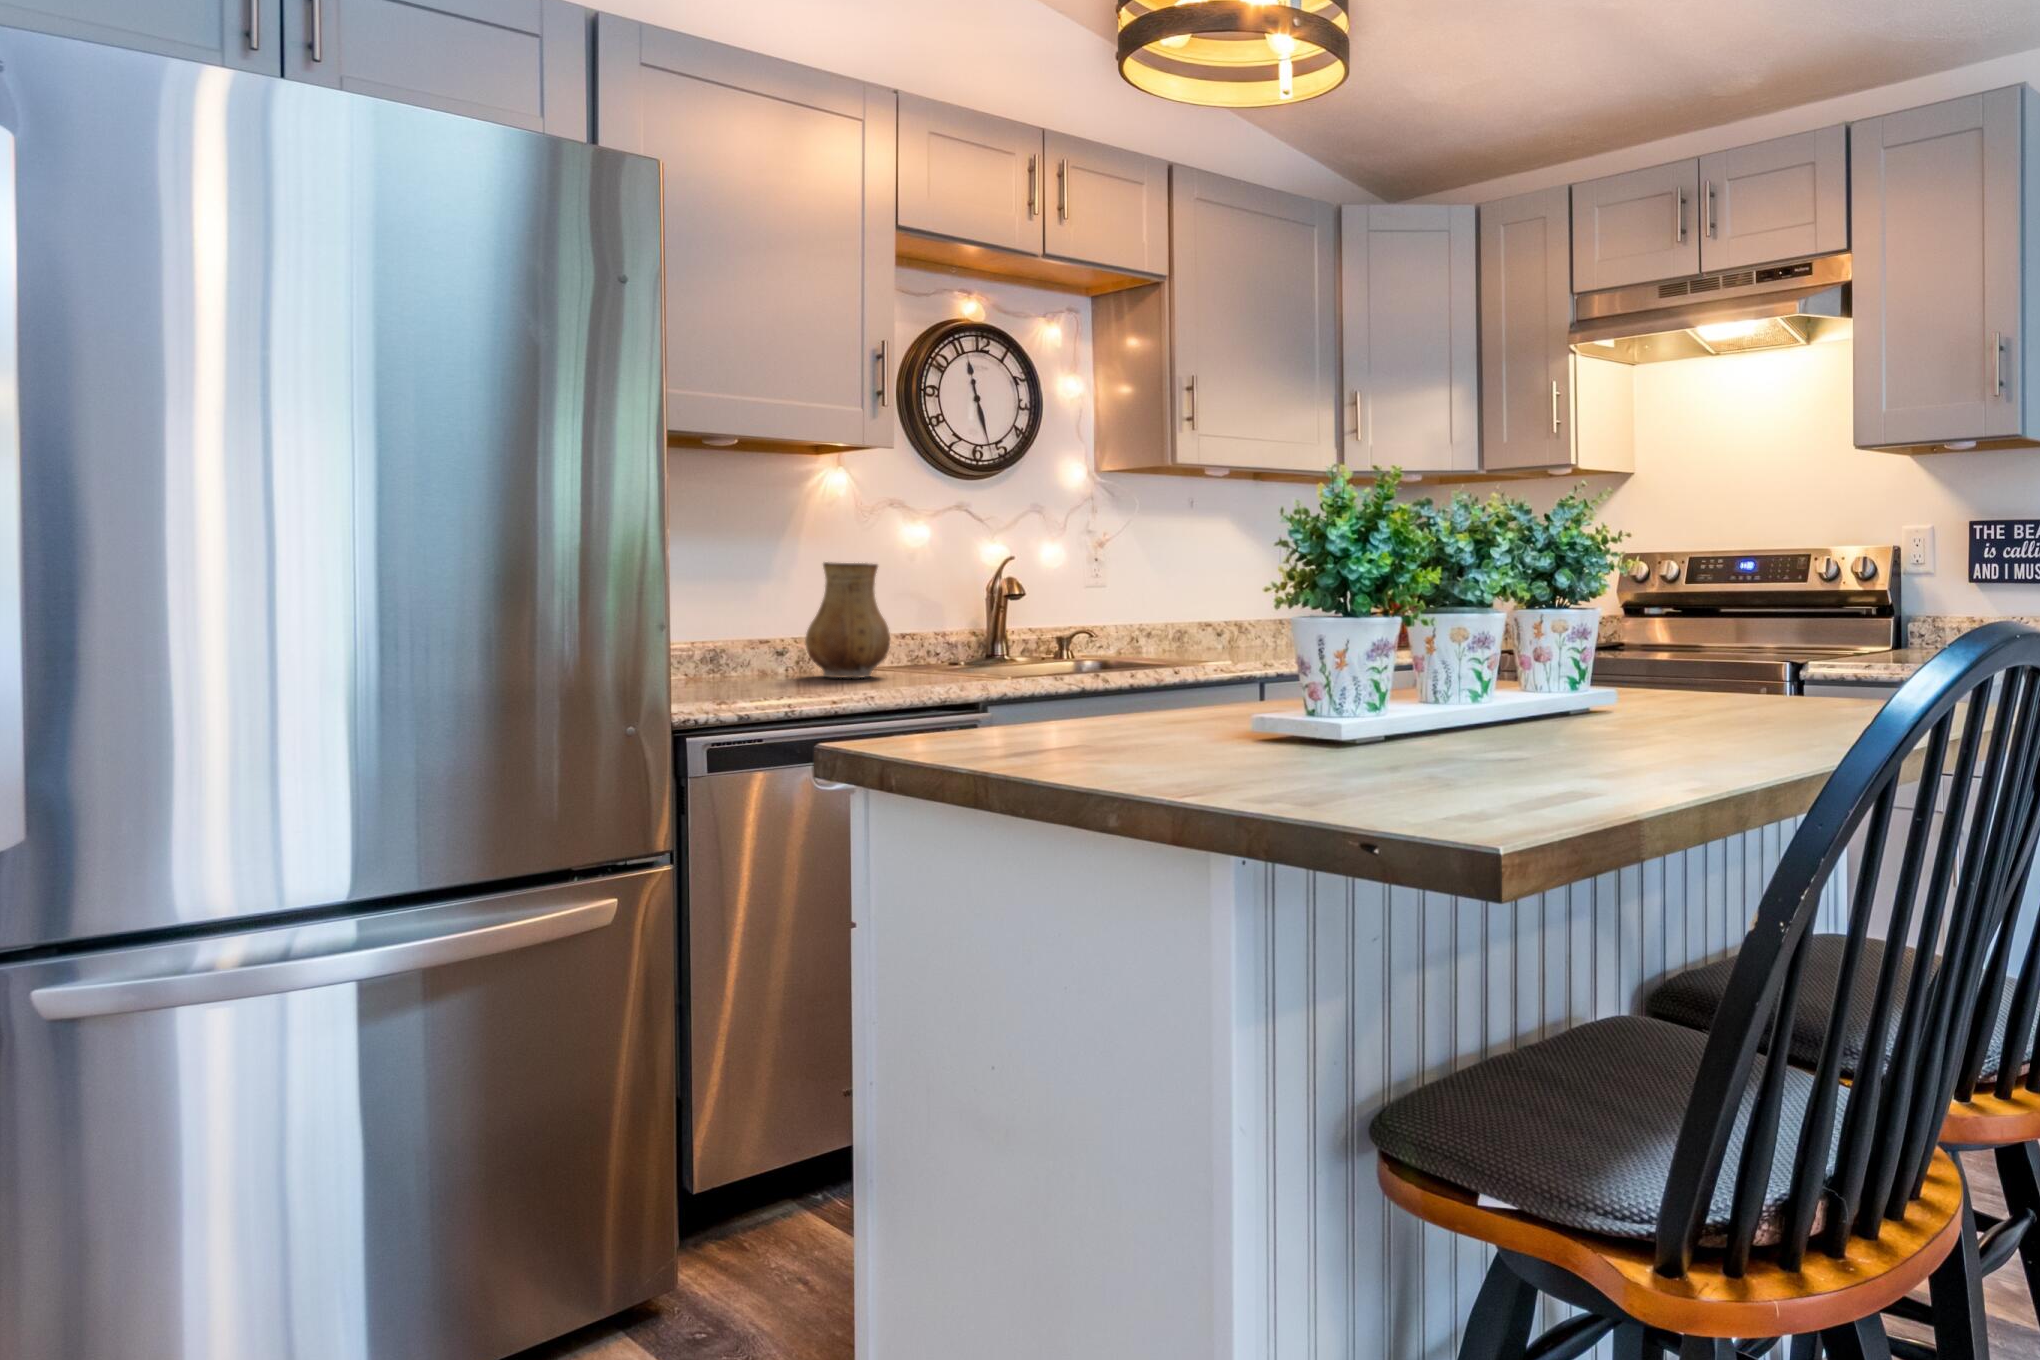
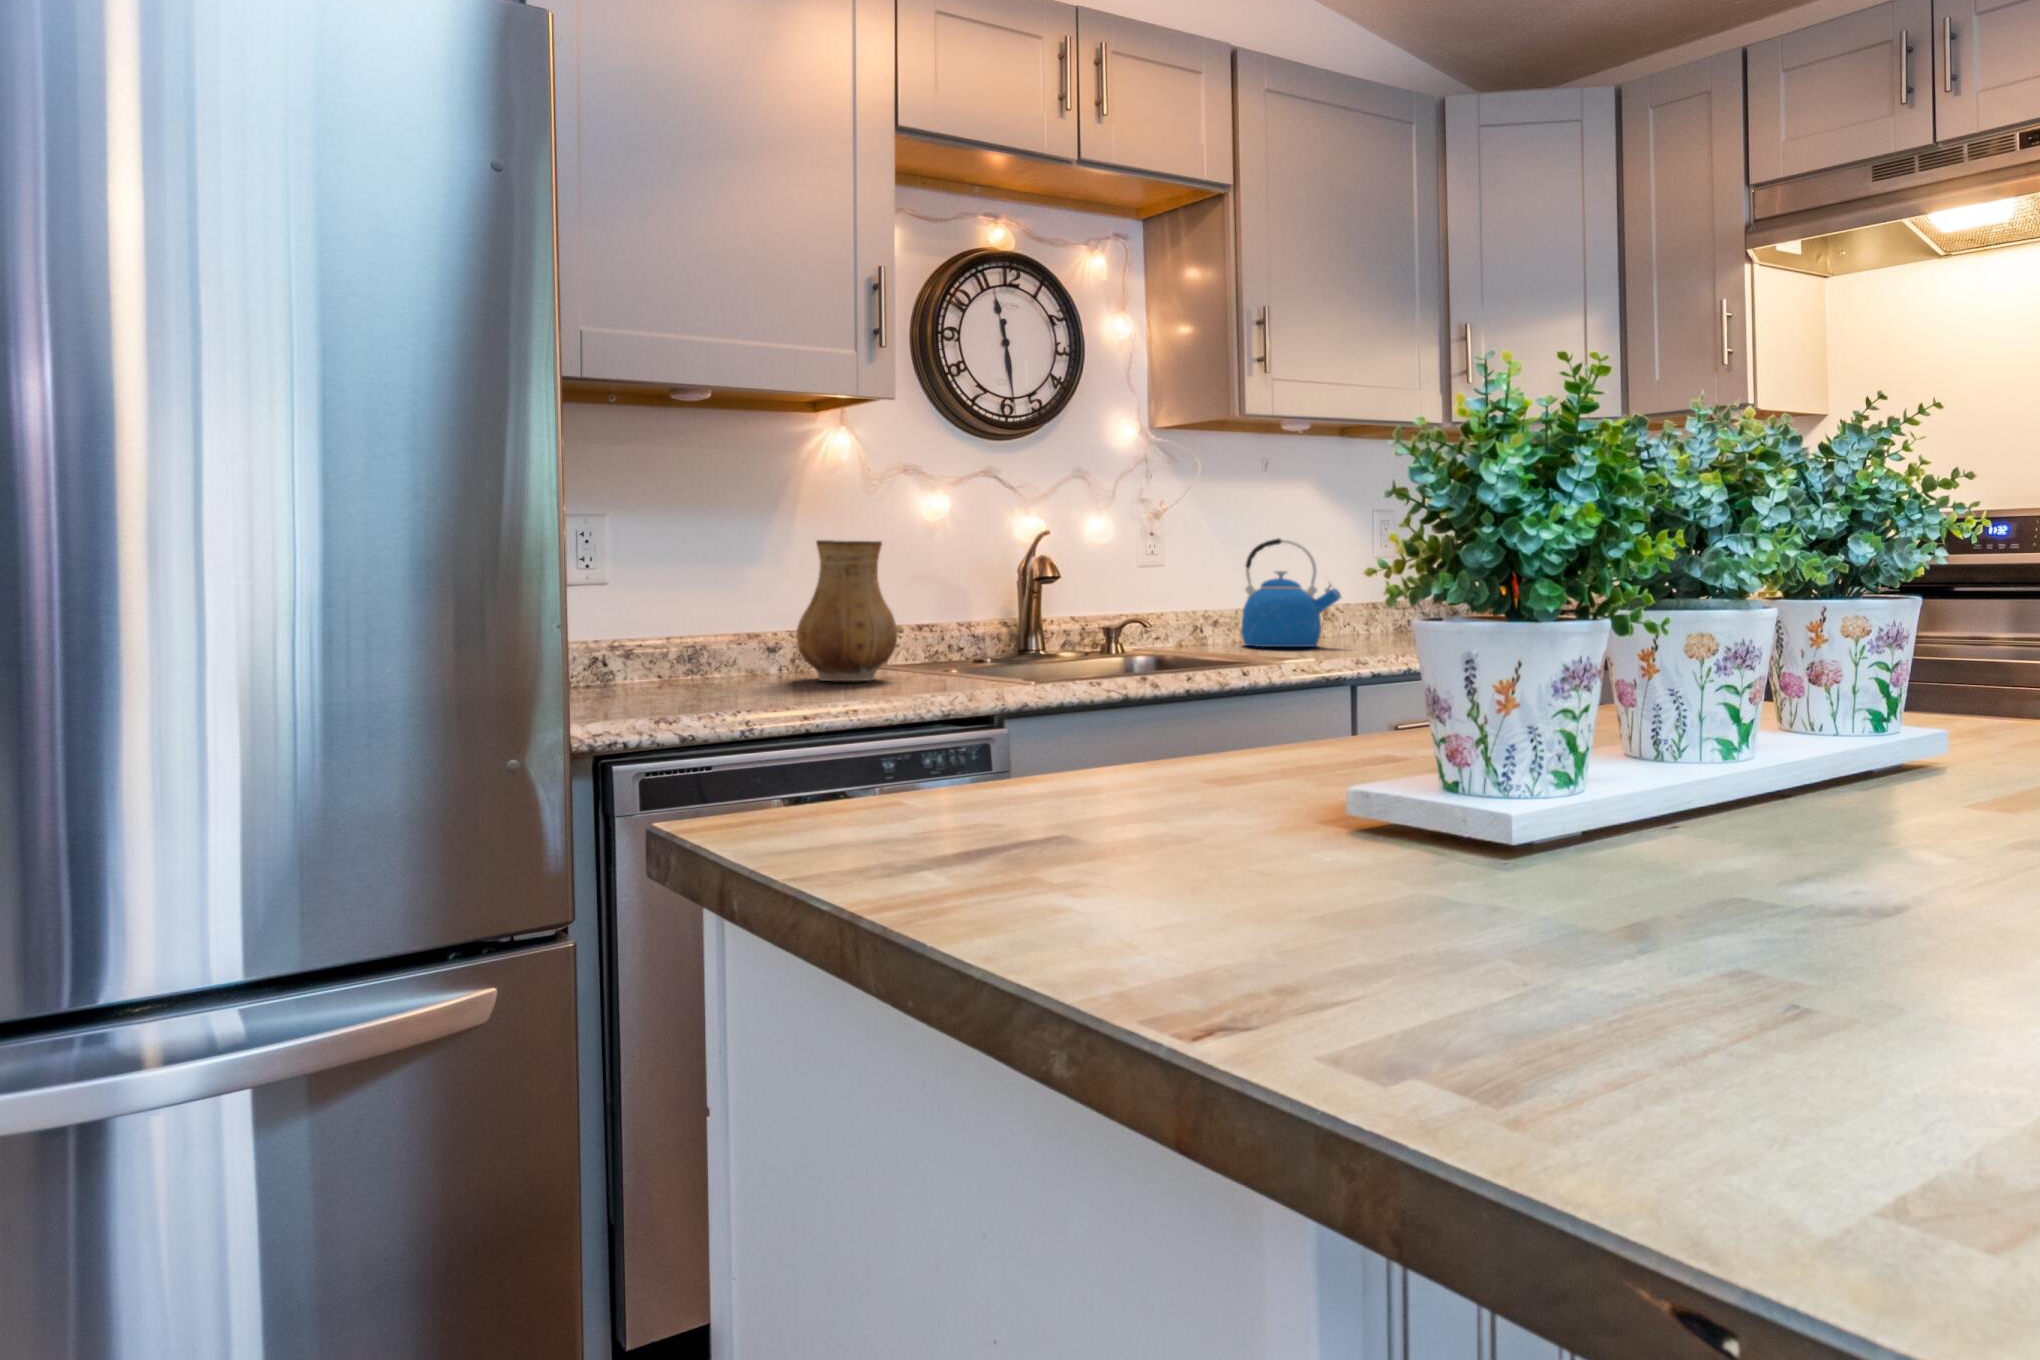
kettle: none [1168,565,1251,654] -> present [1241,539,1341,647]

